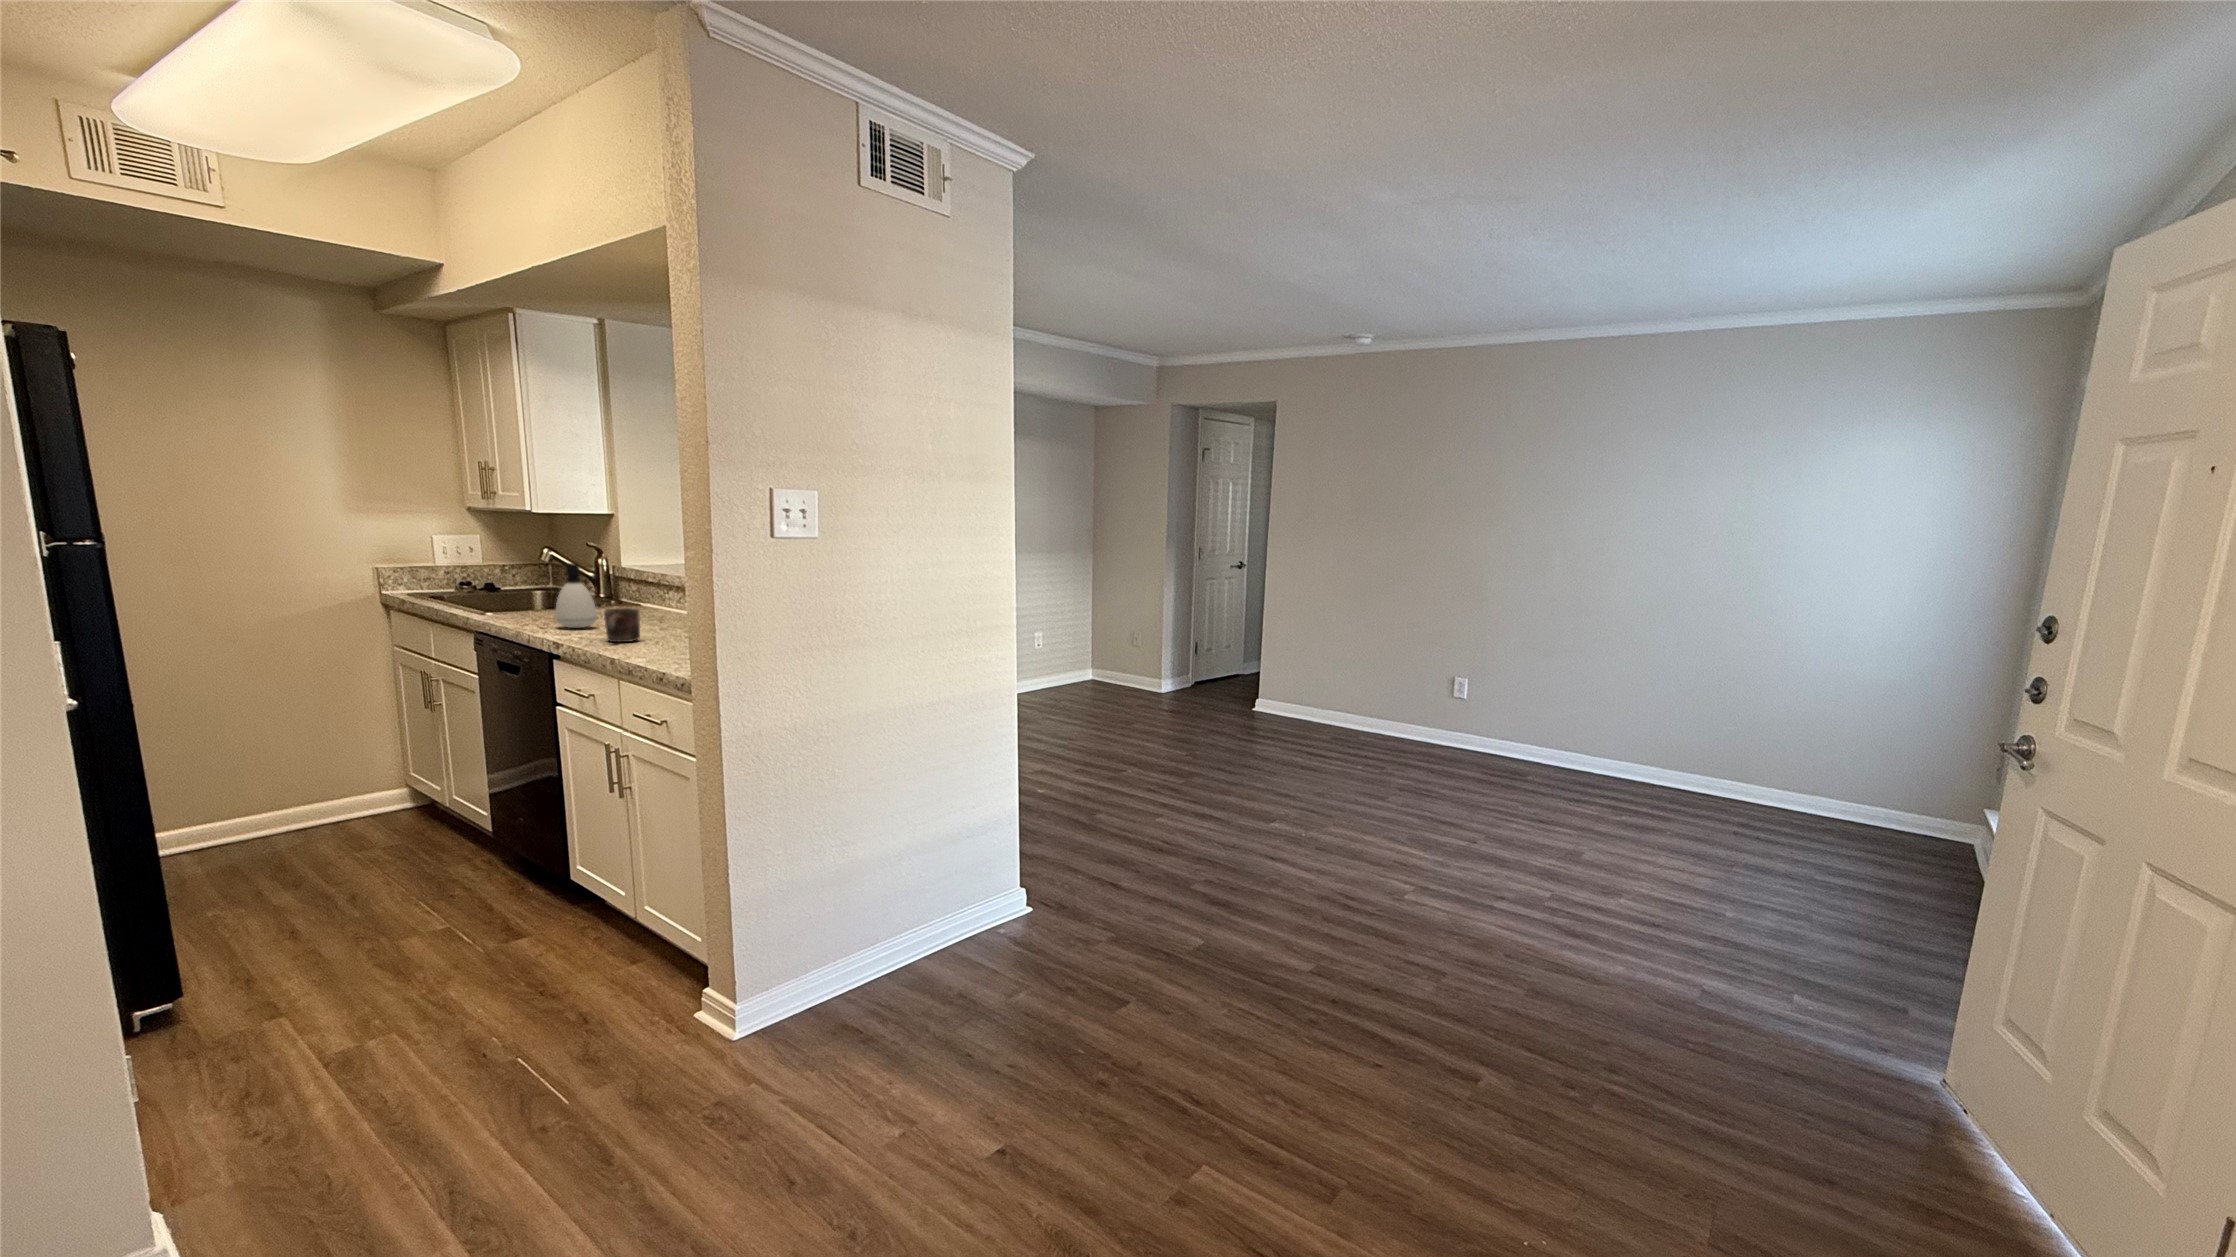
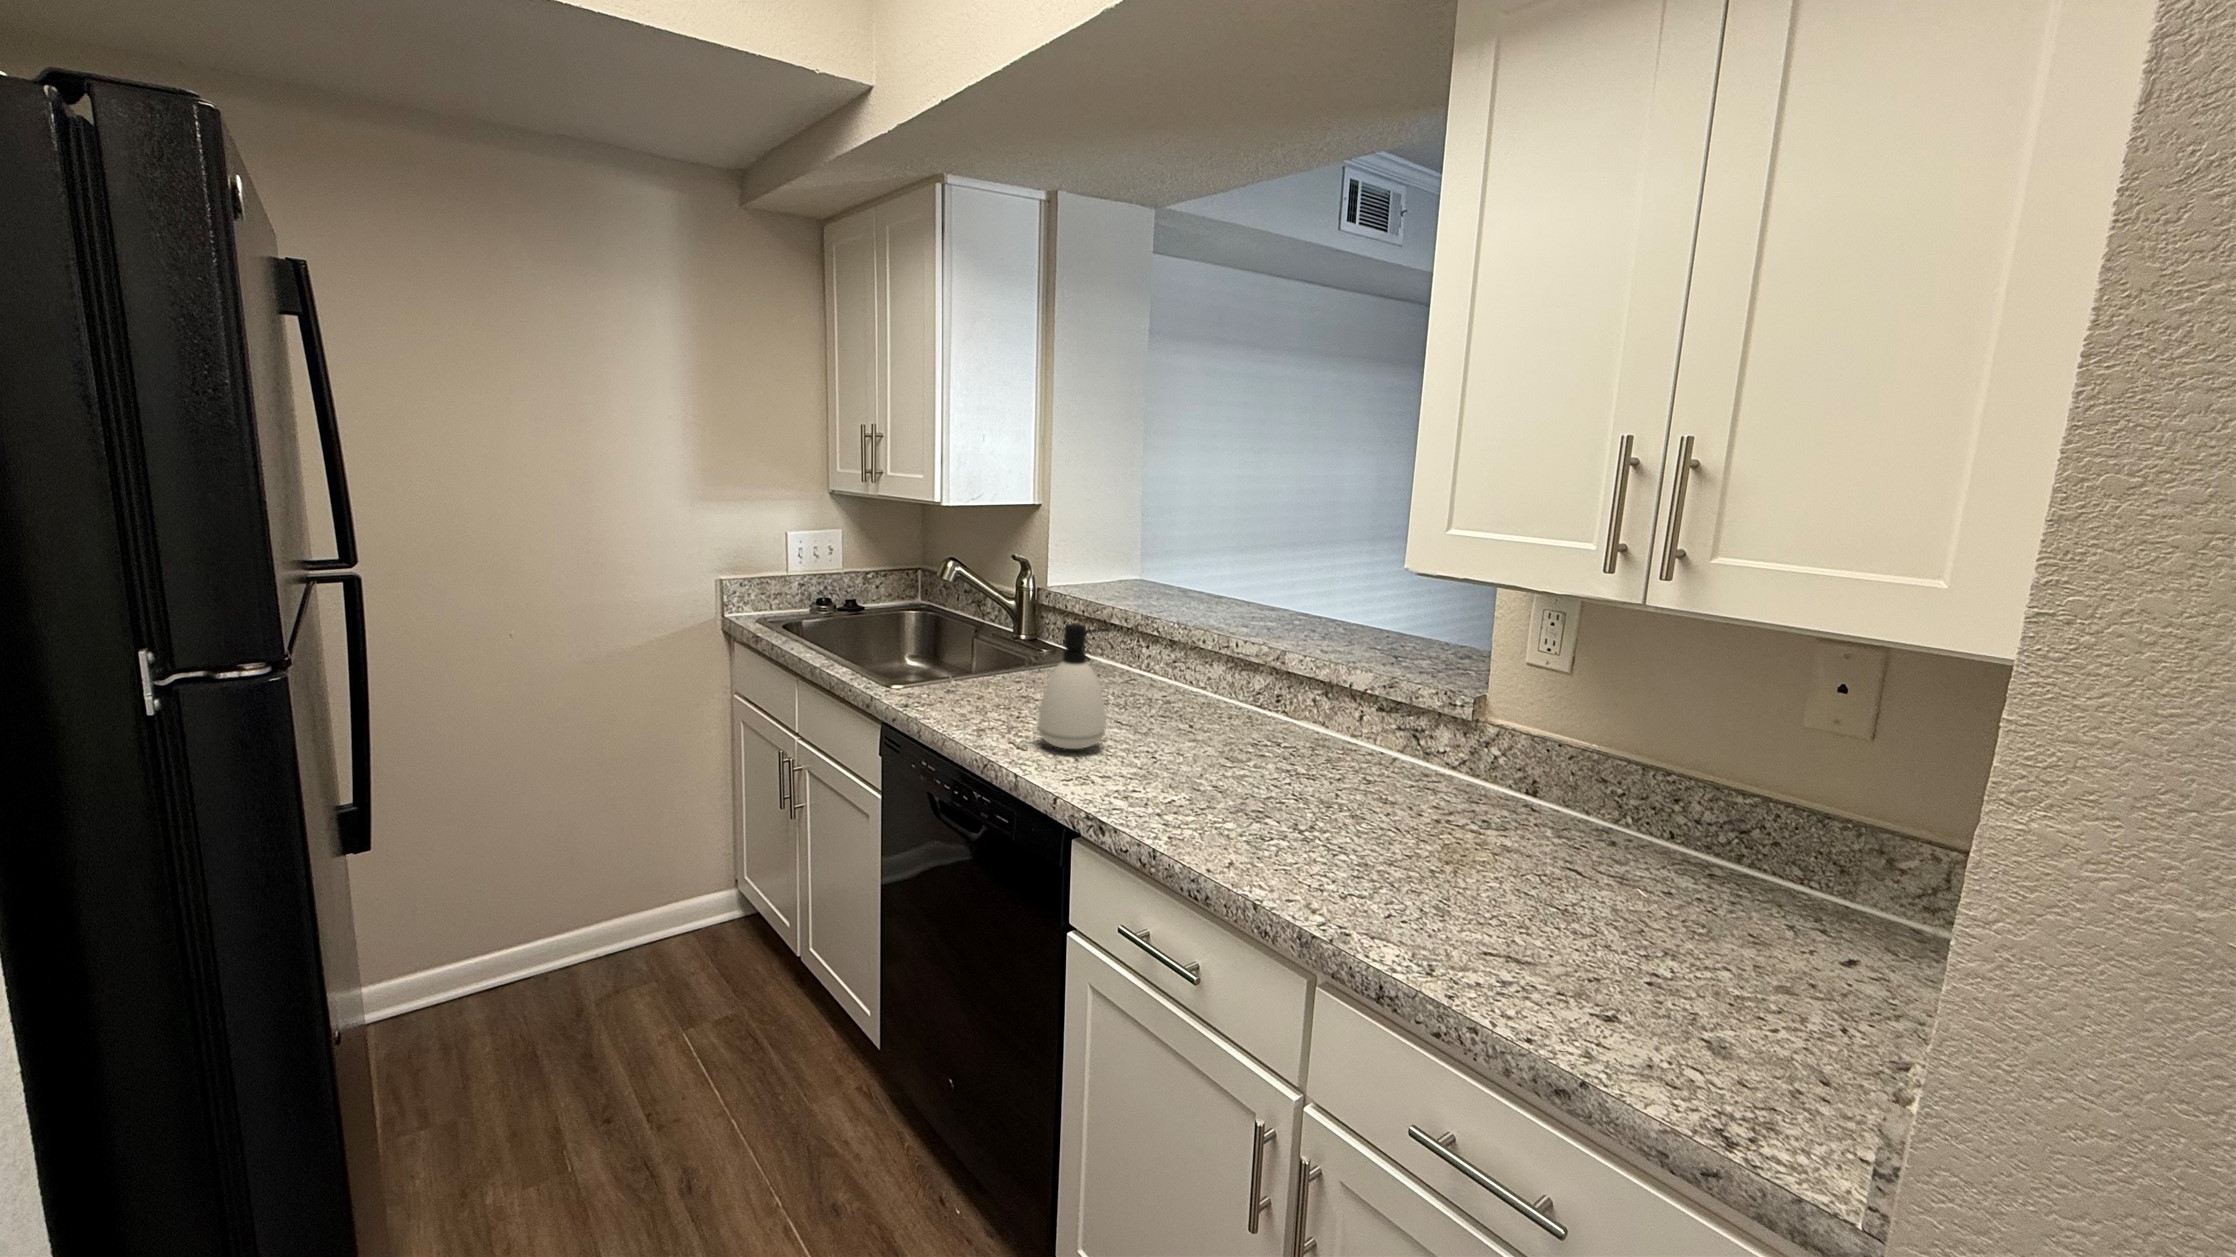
mug: present [604,608,640,642] -> none [1187,744,1256,829]

